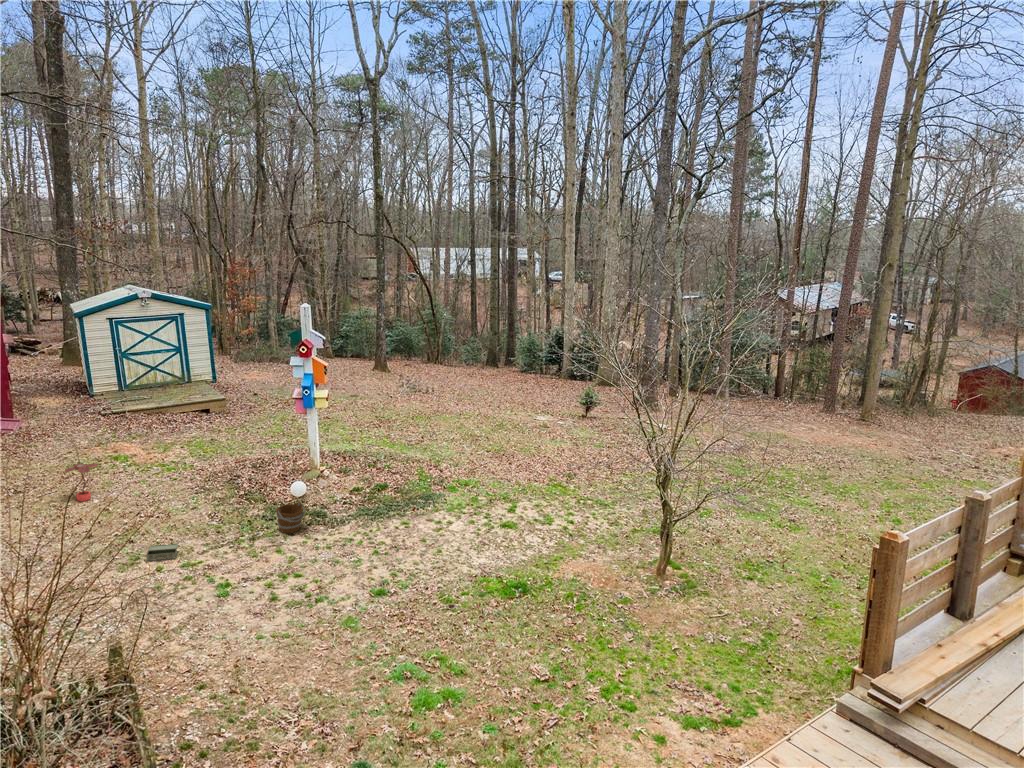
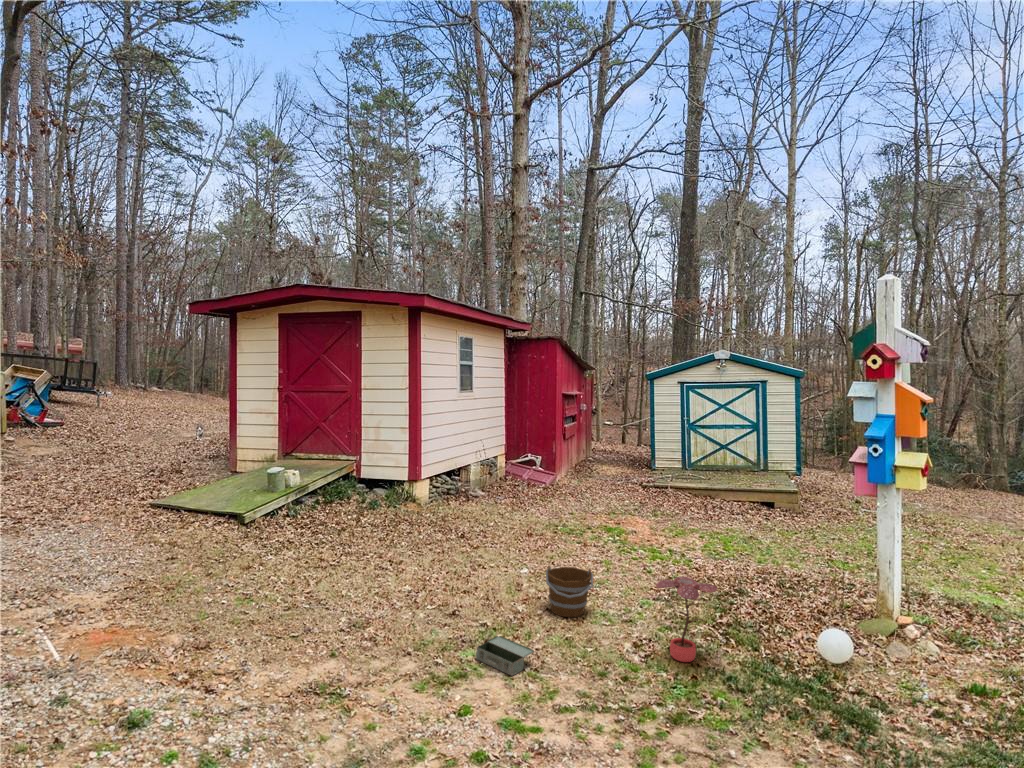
potted plant: present [65,464,98,501] -> present [656,577,717,662]
bucket: present [276,502,305,533] -> present [546,566,593,617]

